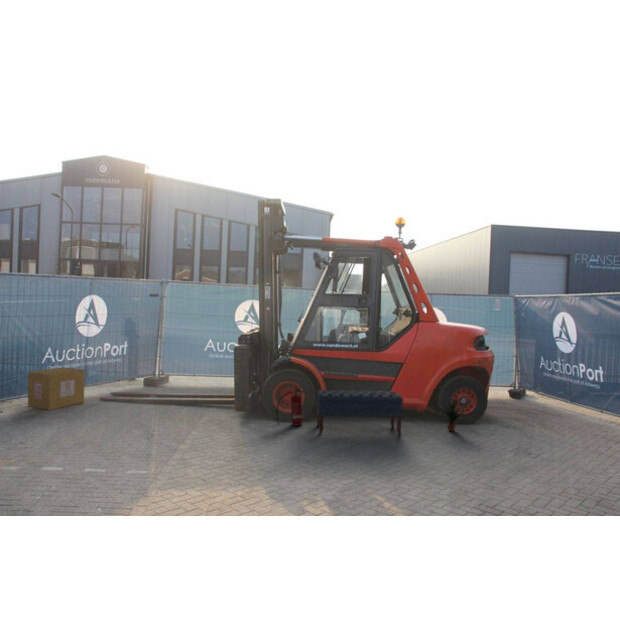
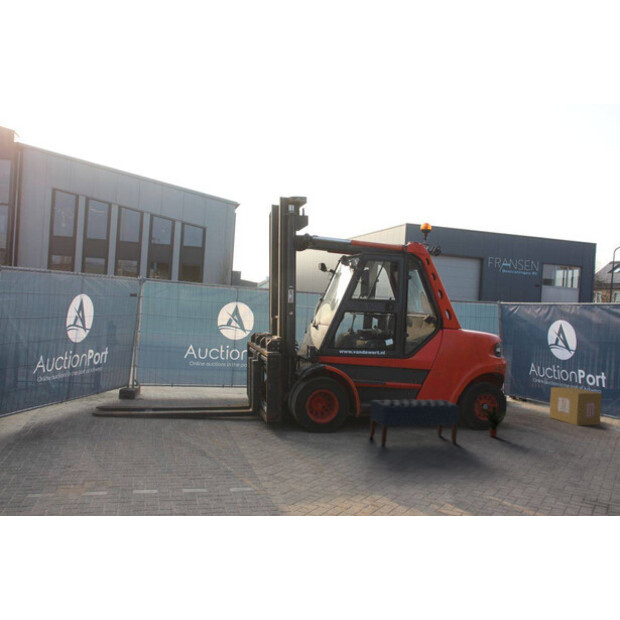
cardboard box: present [28,367,85,410] -> present [550,387,602,425]
fire extinguisher: present [277,389,303,426] -> none [329,397,358,438]

